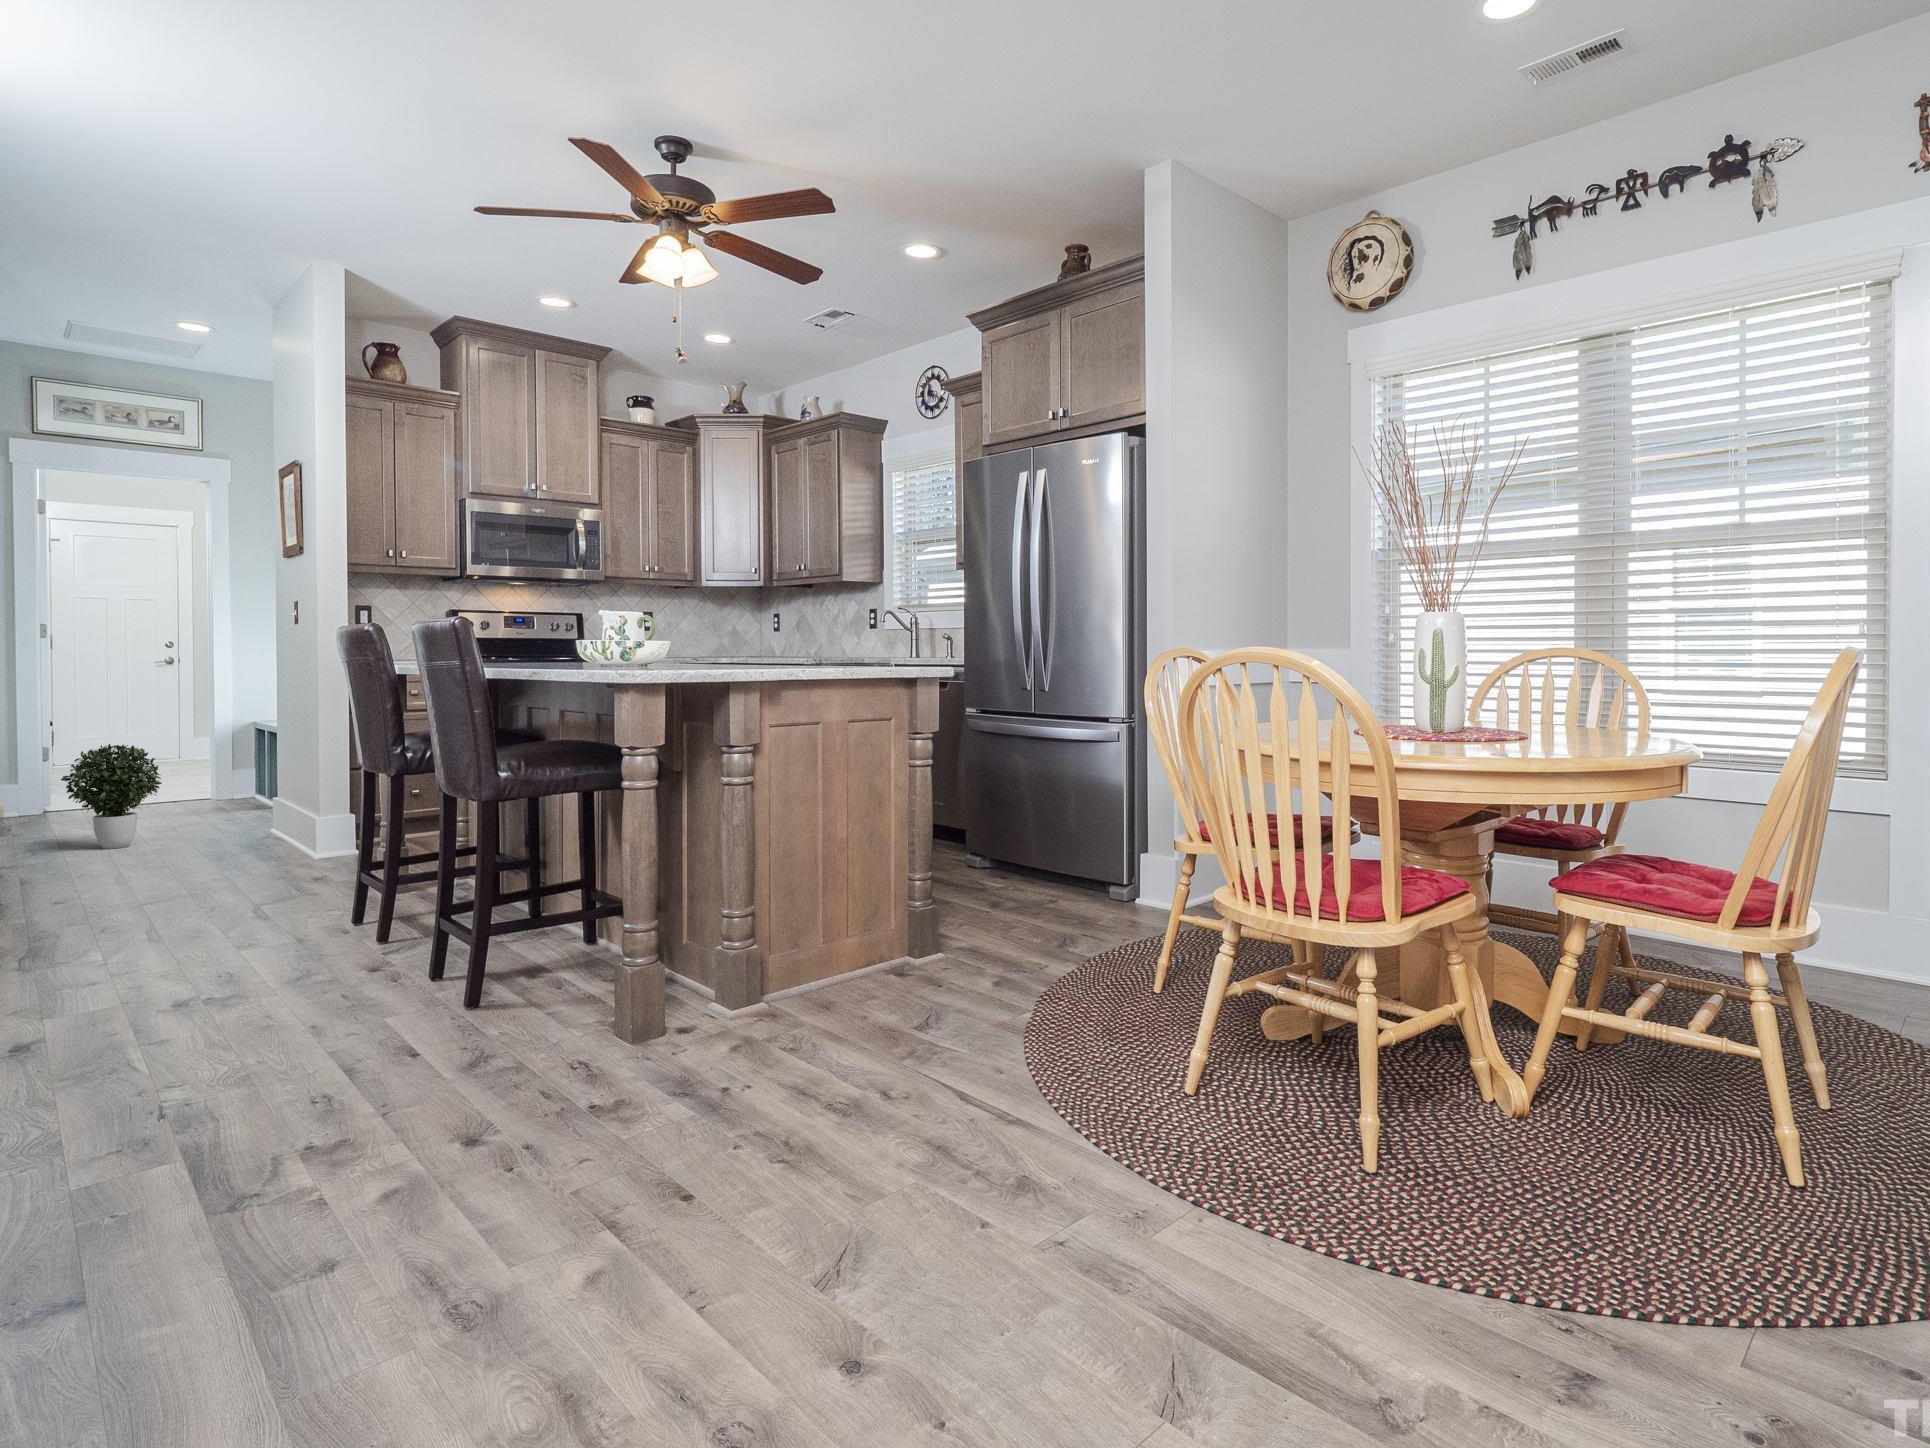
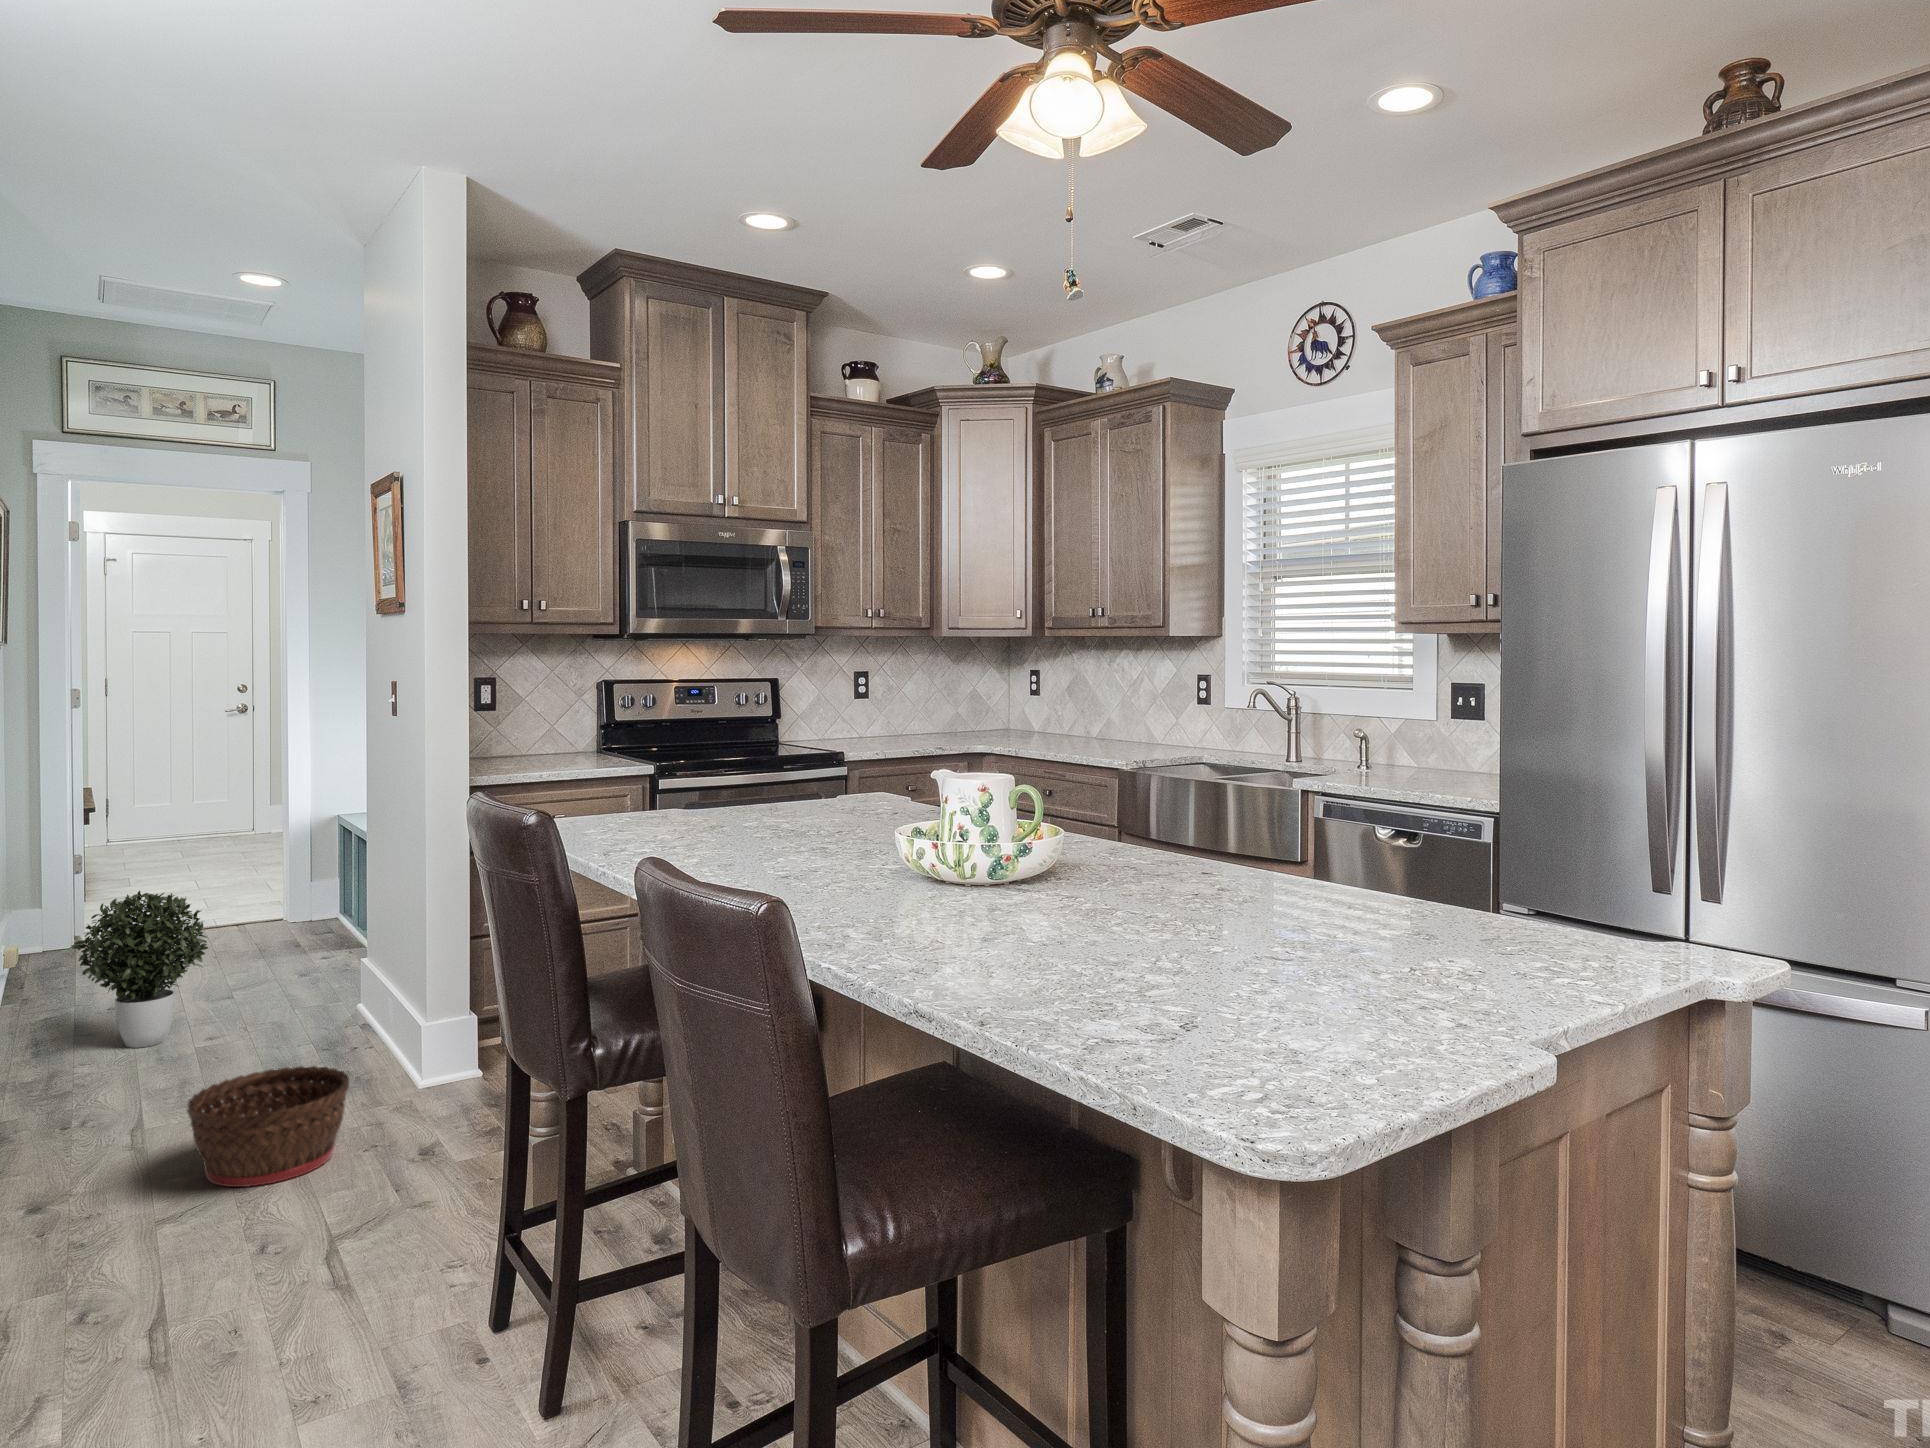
basket: none [159,829,269,891] -> present [187,1066,349,1187]

